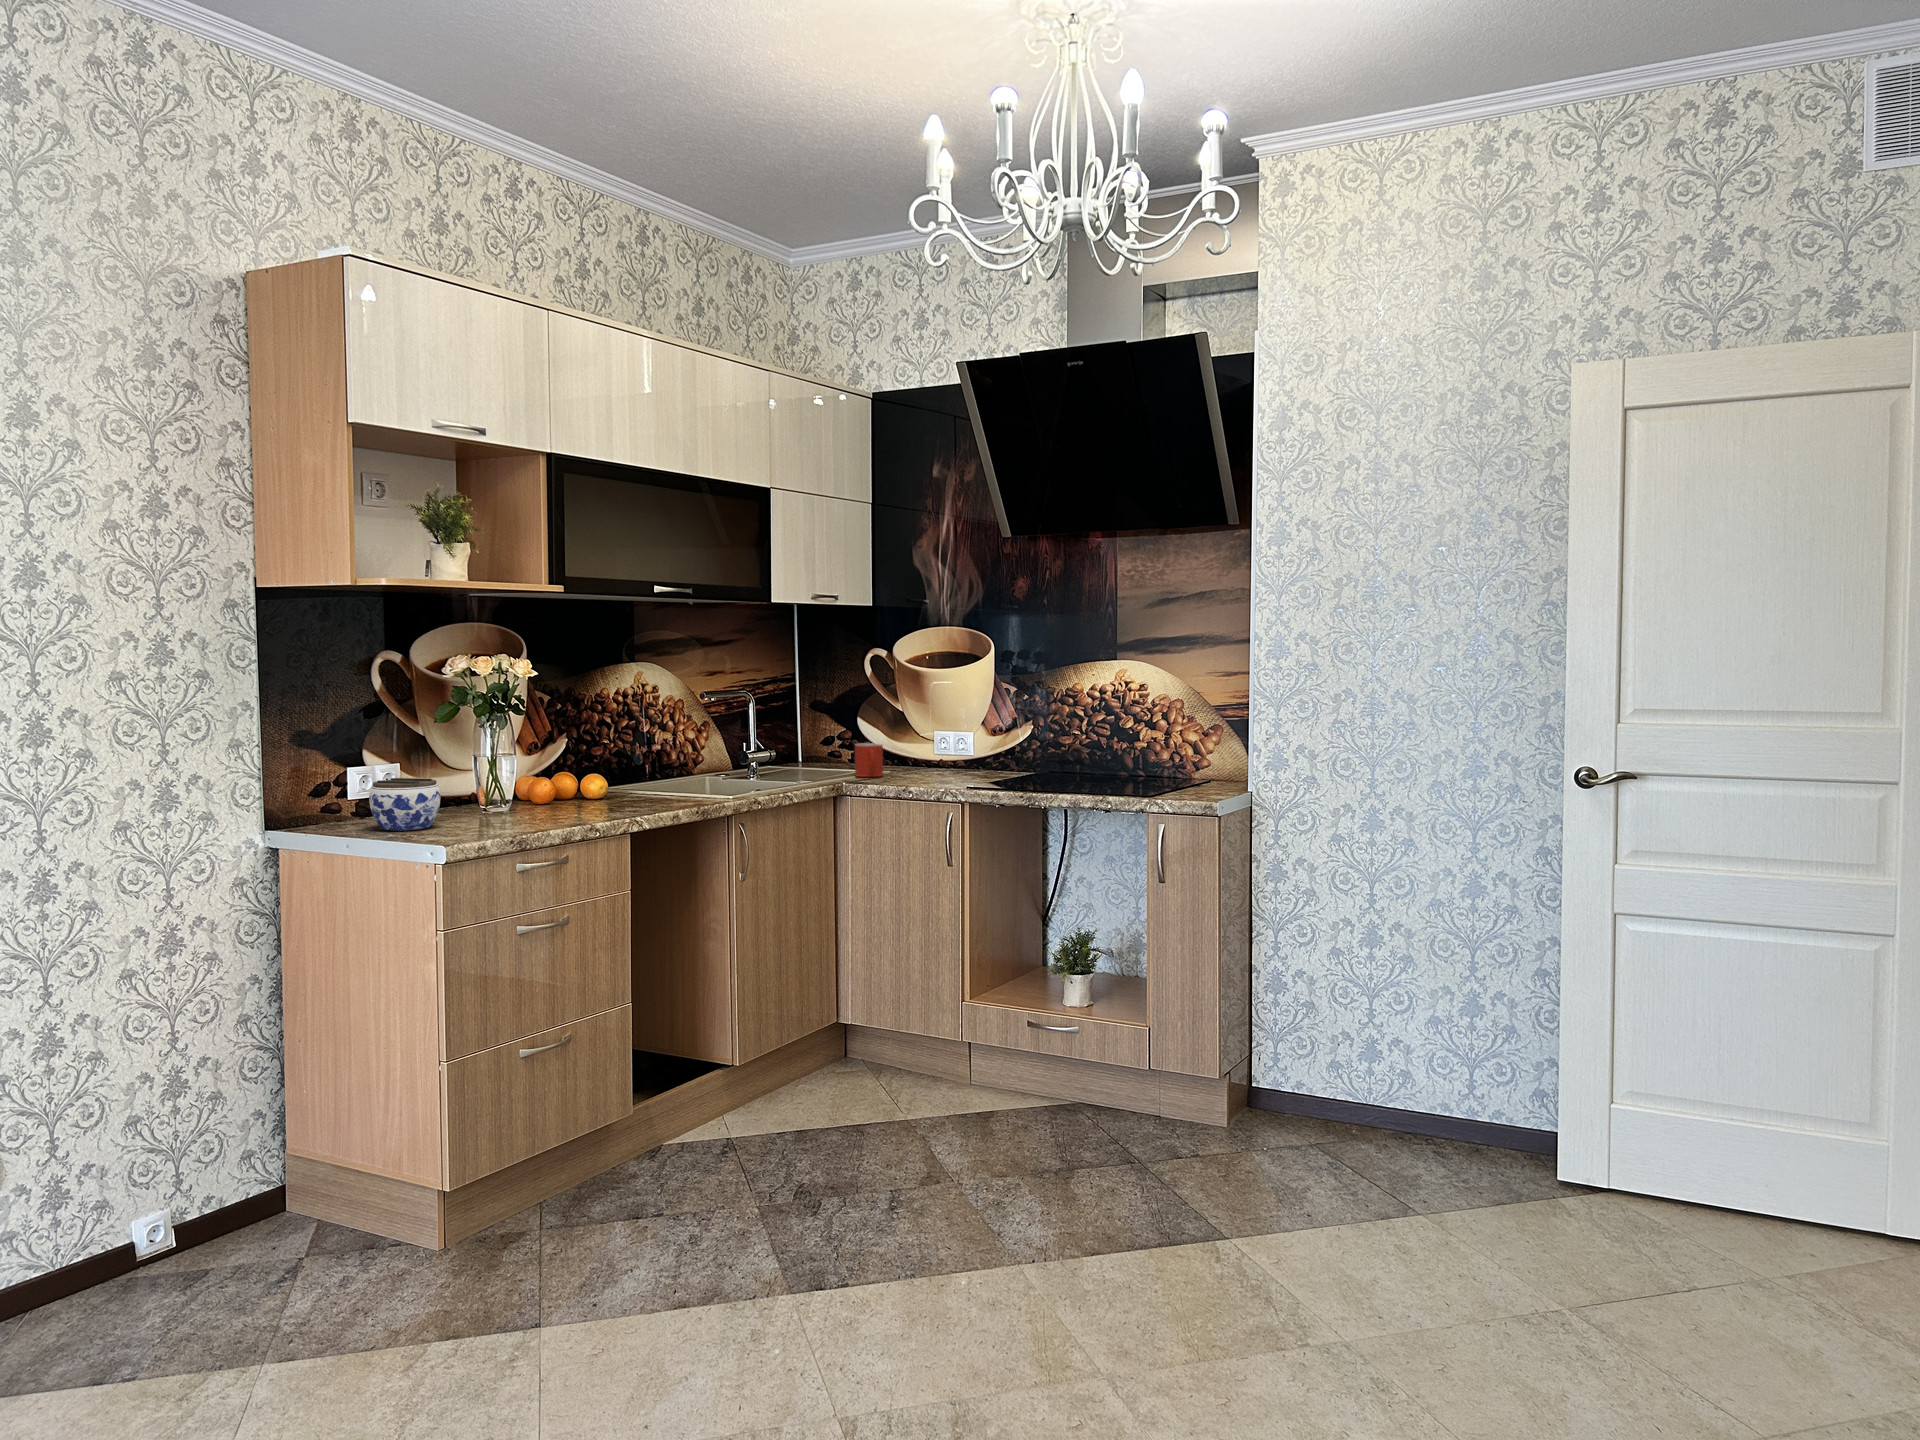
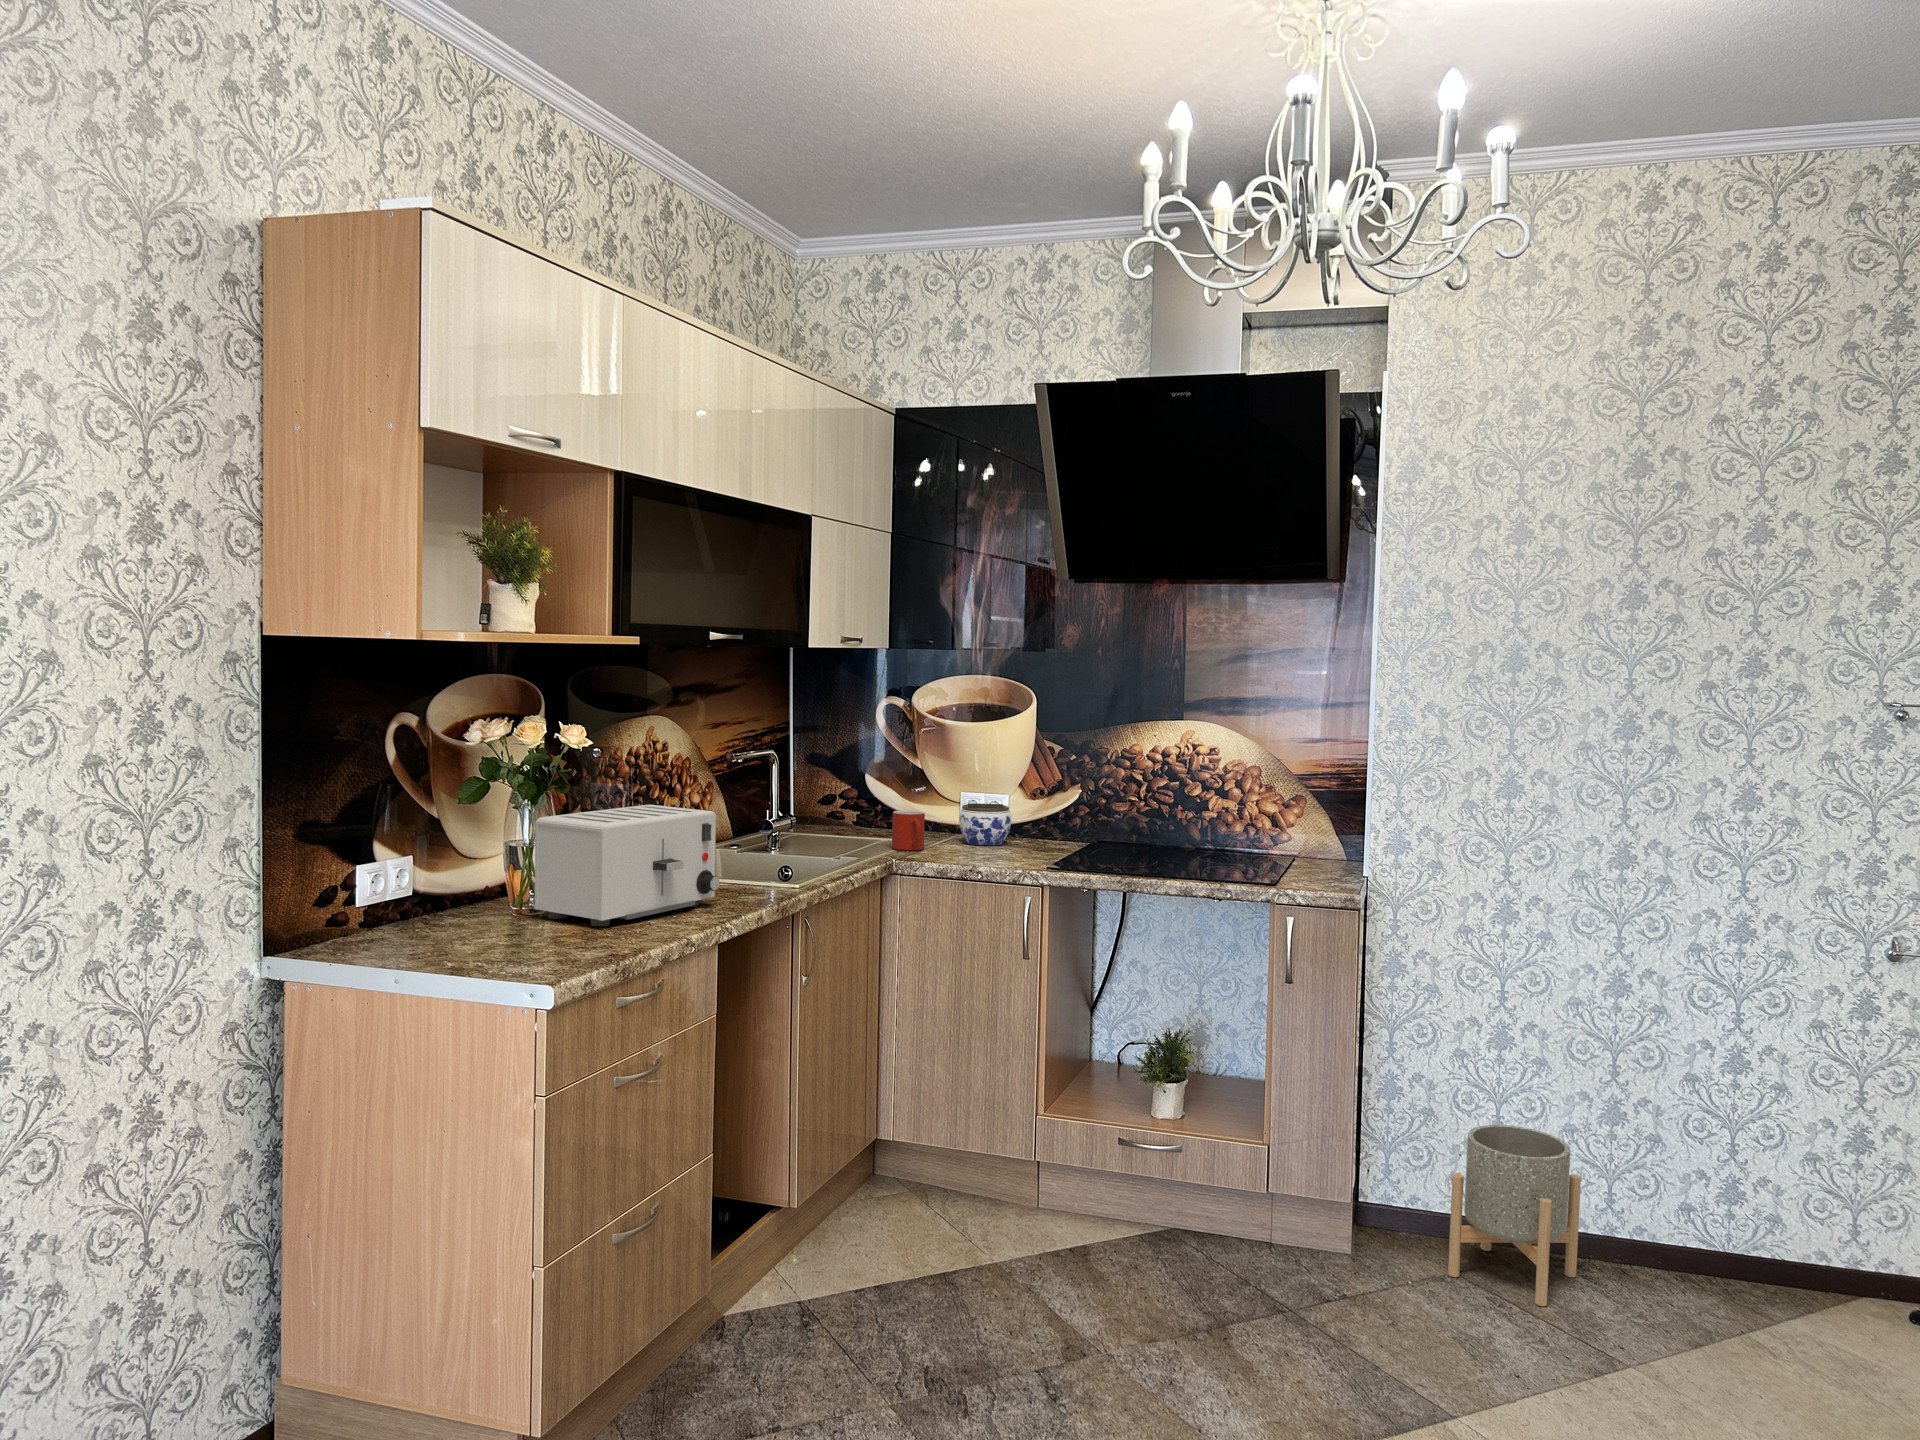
toaster: none [488,727,644,817] -> present [535,805,720,926]
jar: present [369,778,440,831] -> present [959,803,1011,845]
planter: none [1308,1015,1432,1173] -> present [1448,1125,1581,1306]

